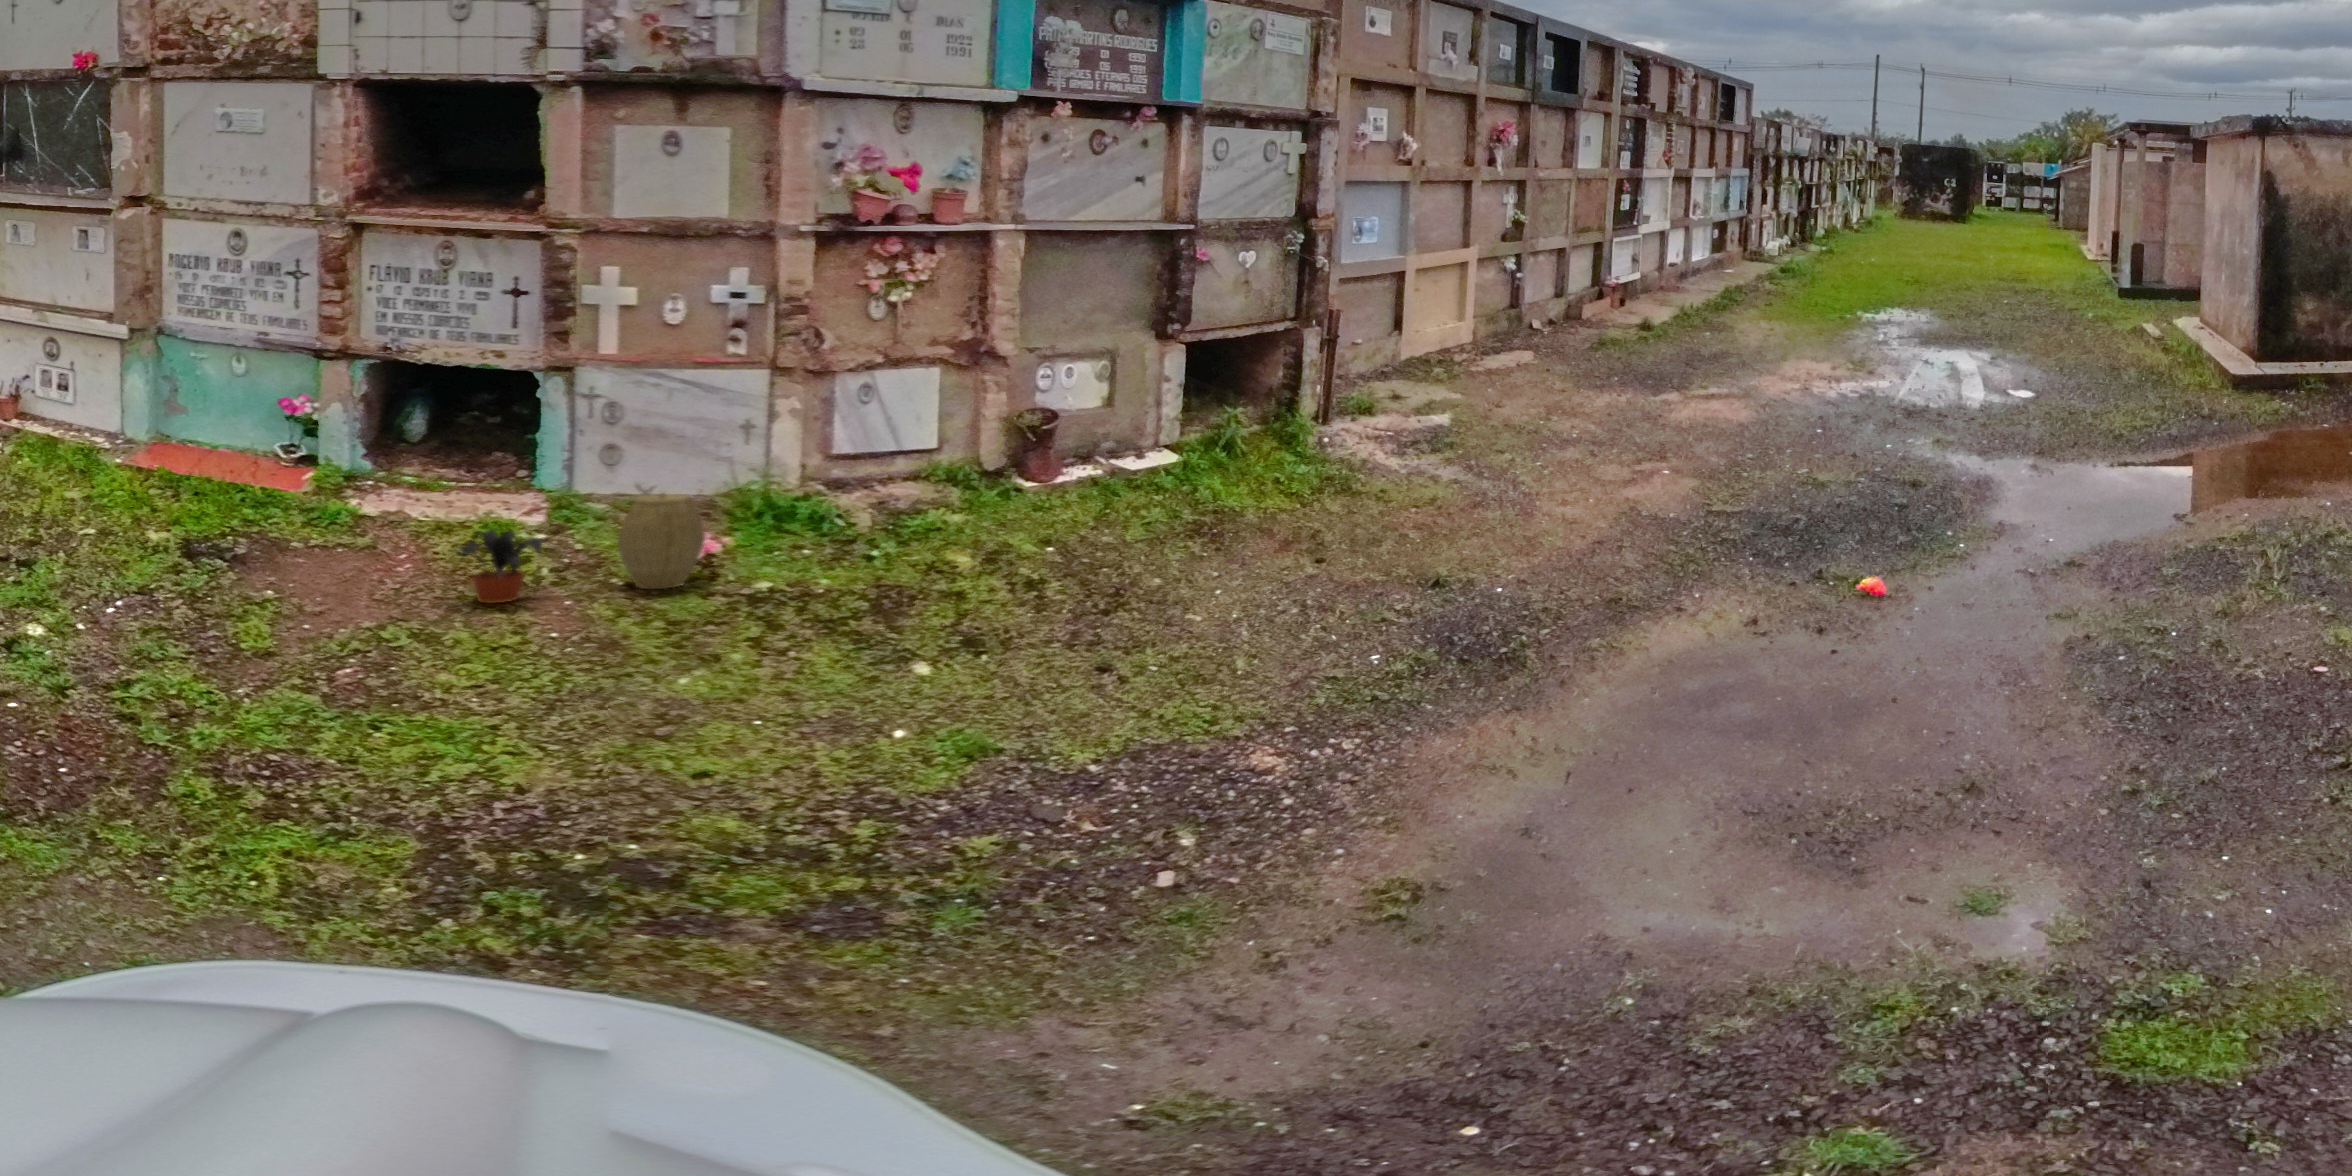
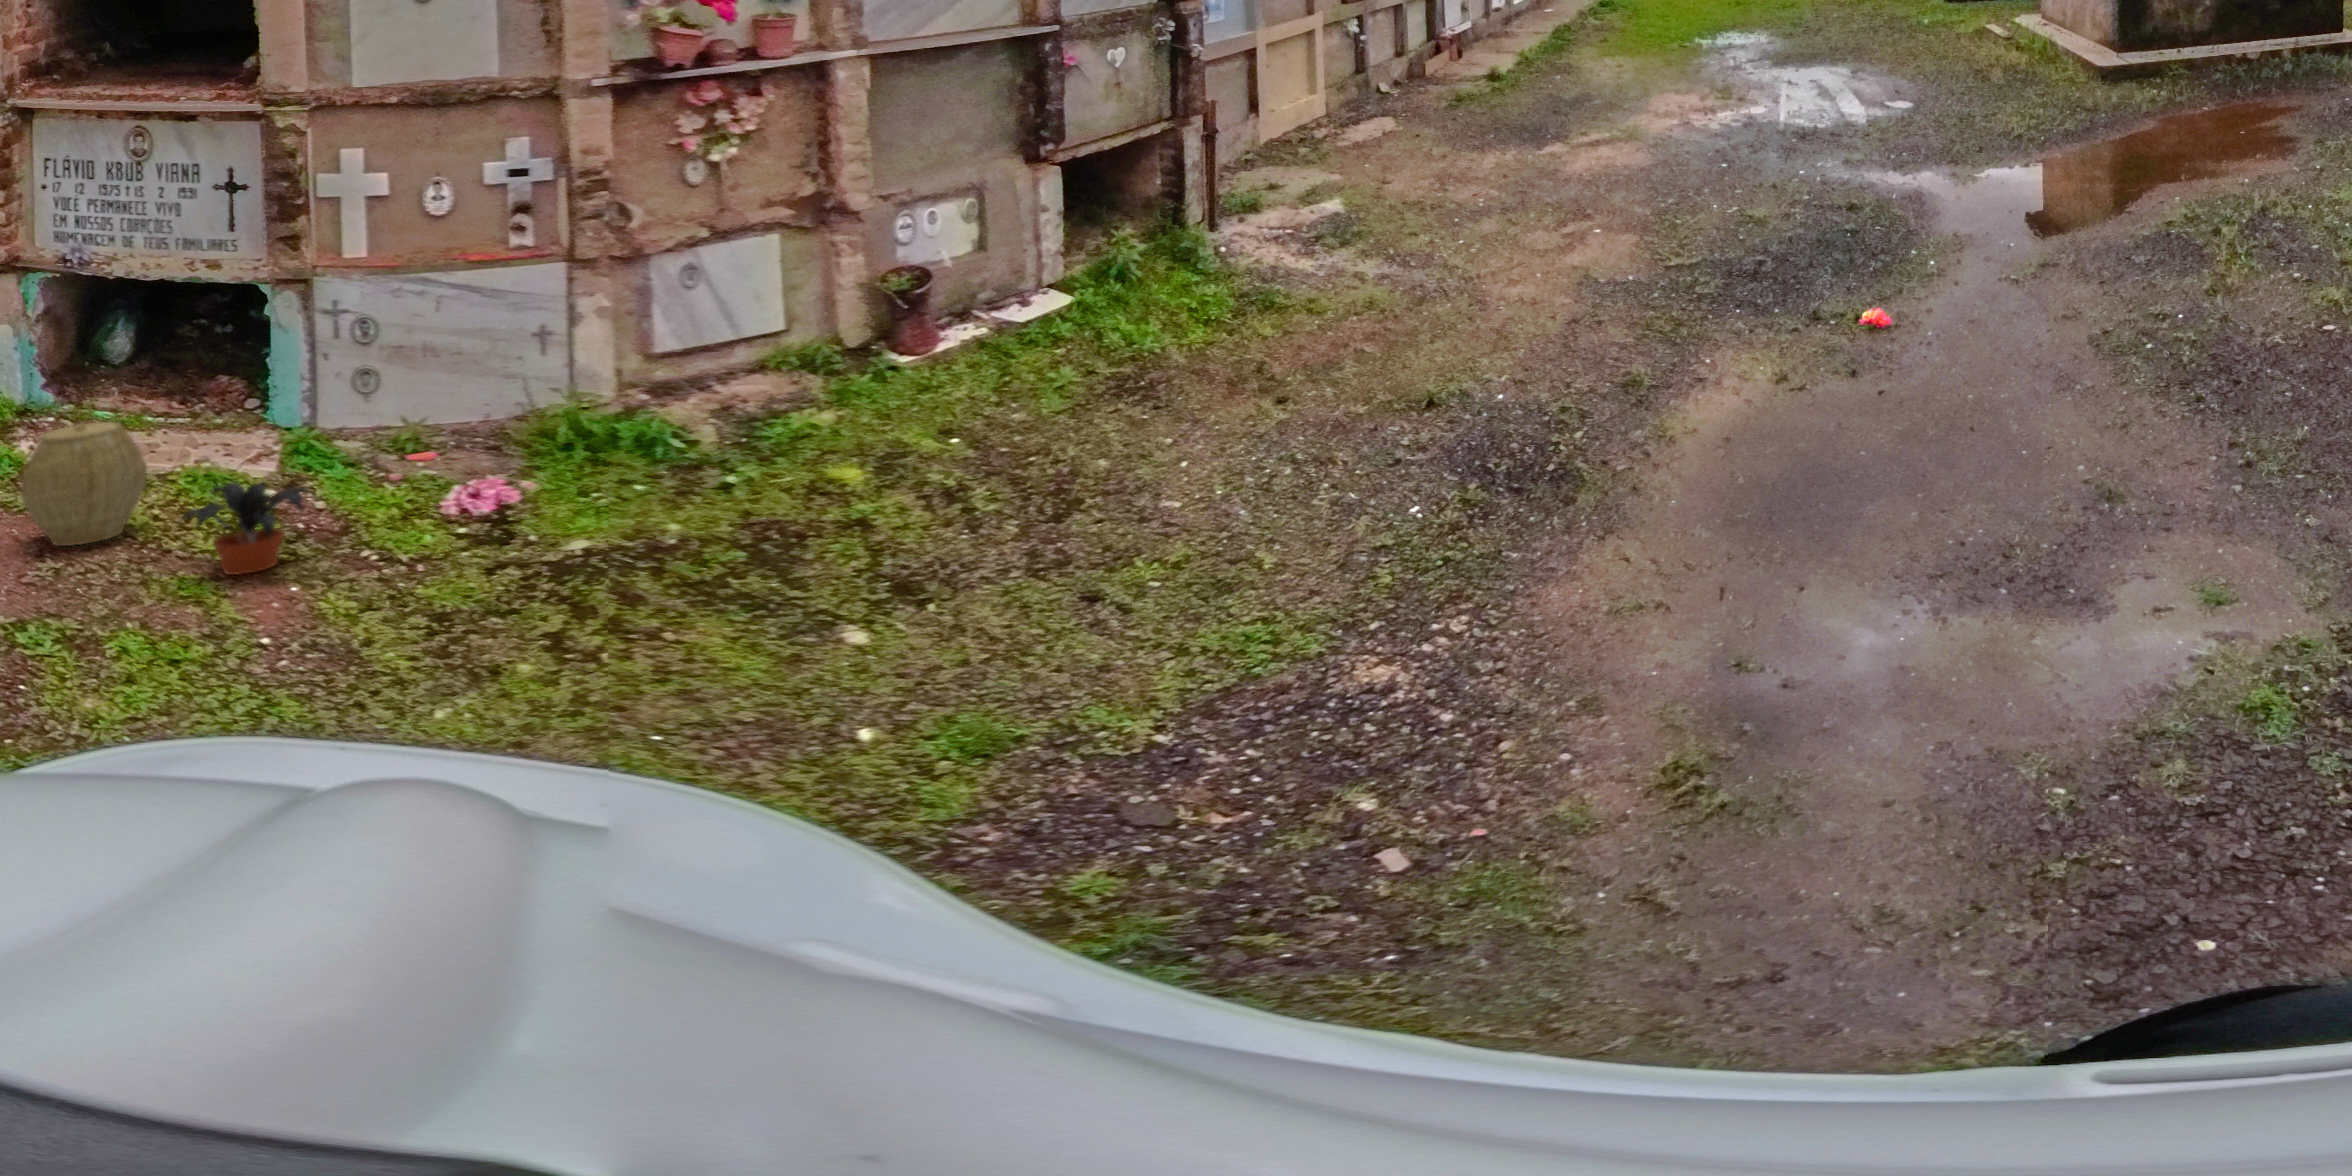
woven basket: present [617,492,705,589] -> present [21,422,147,546]

